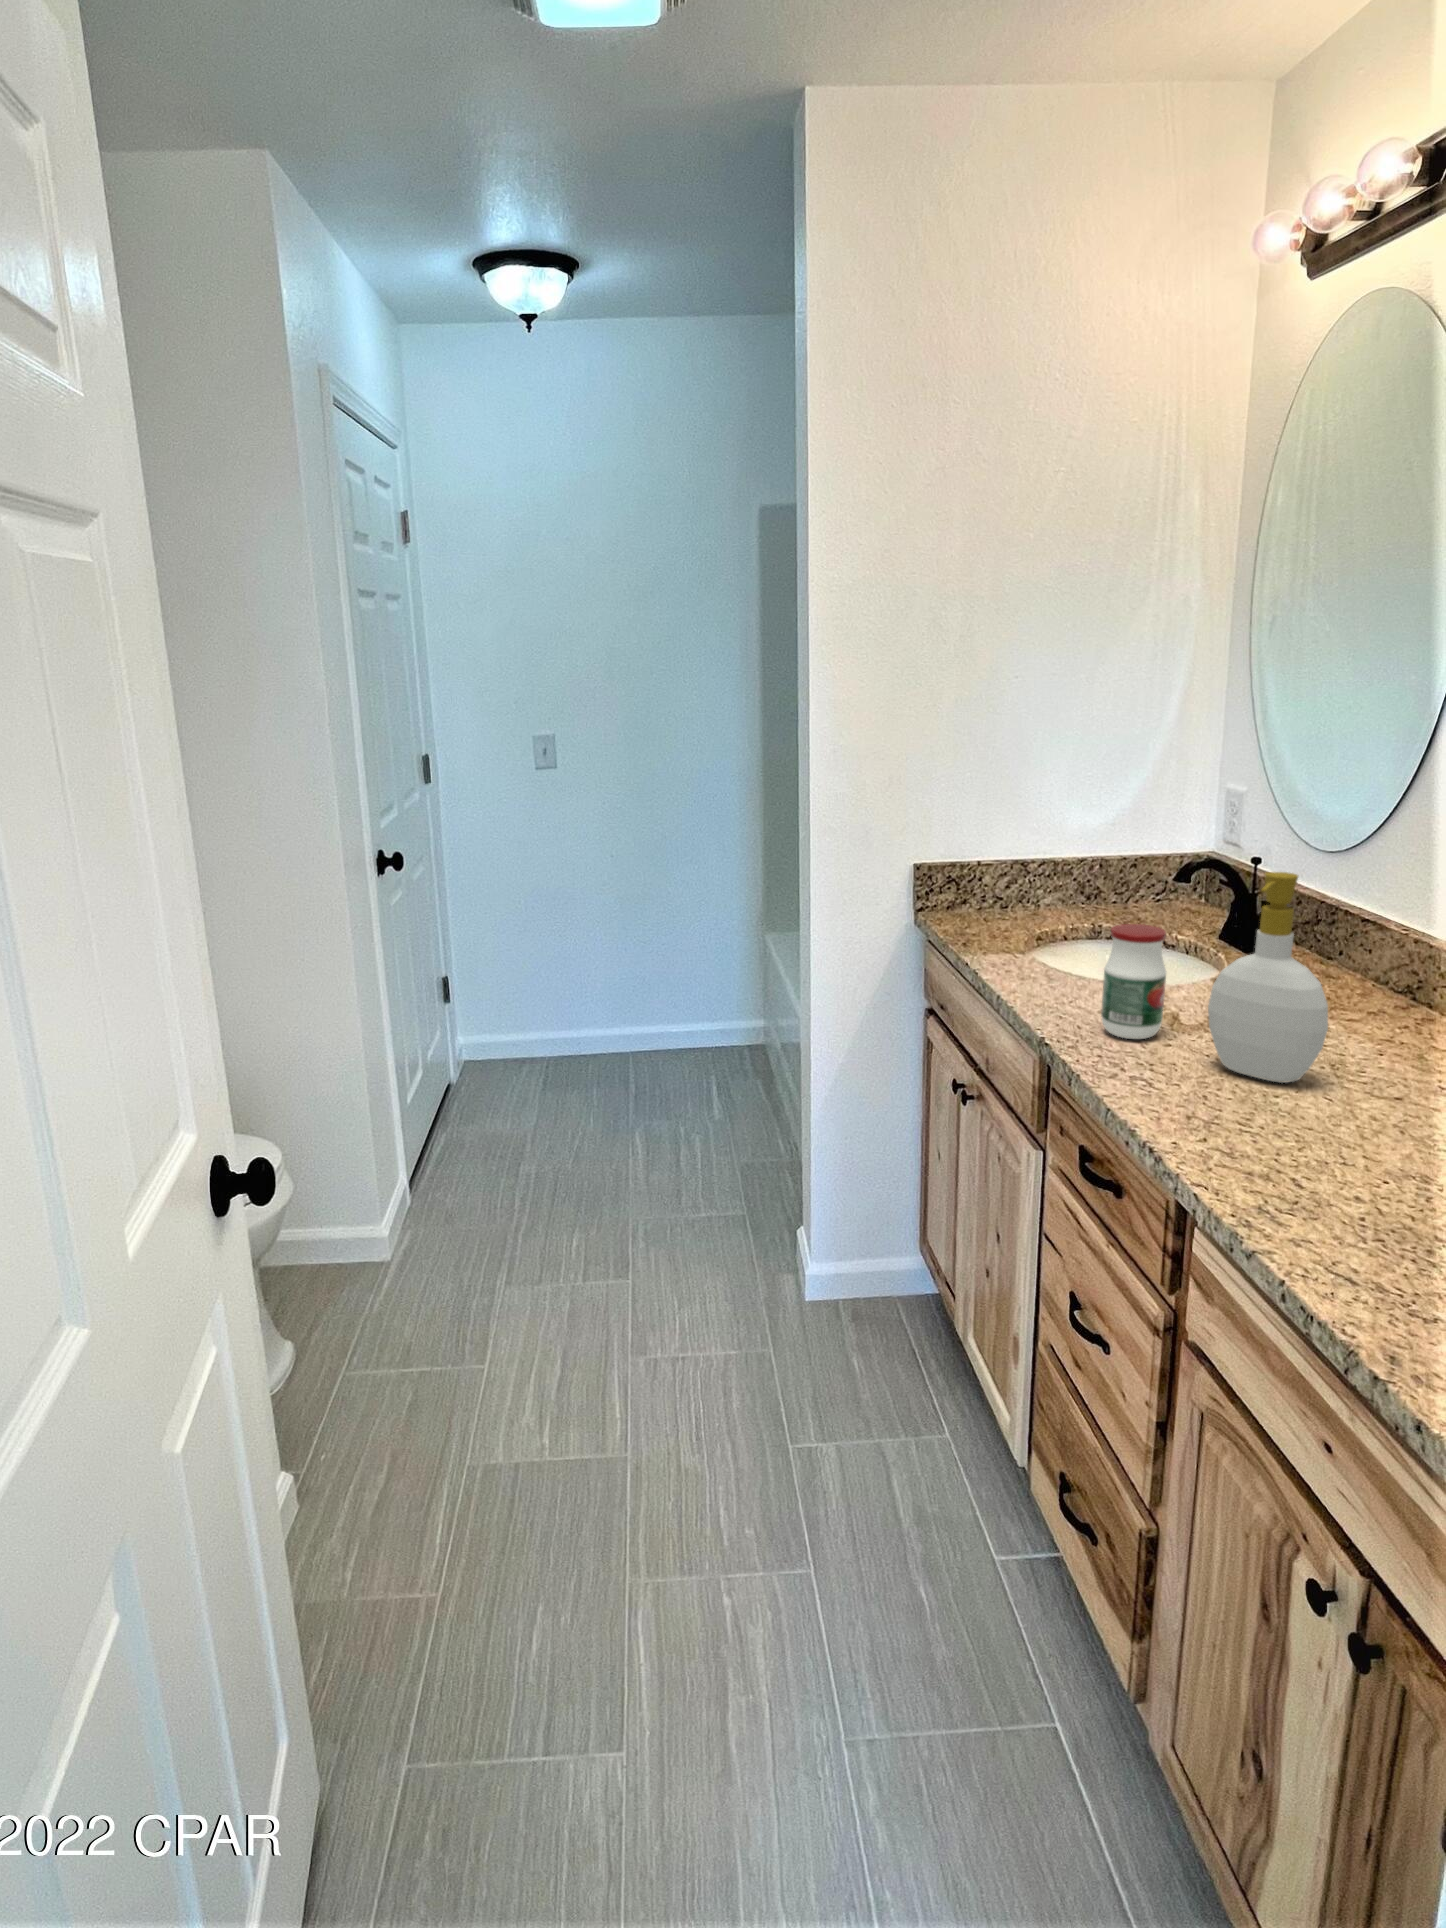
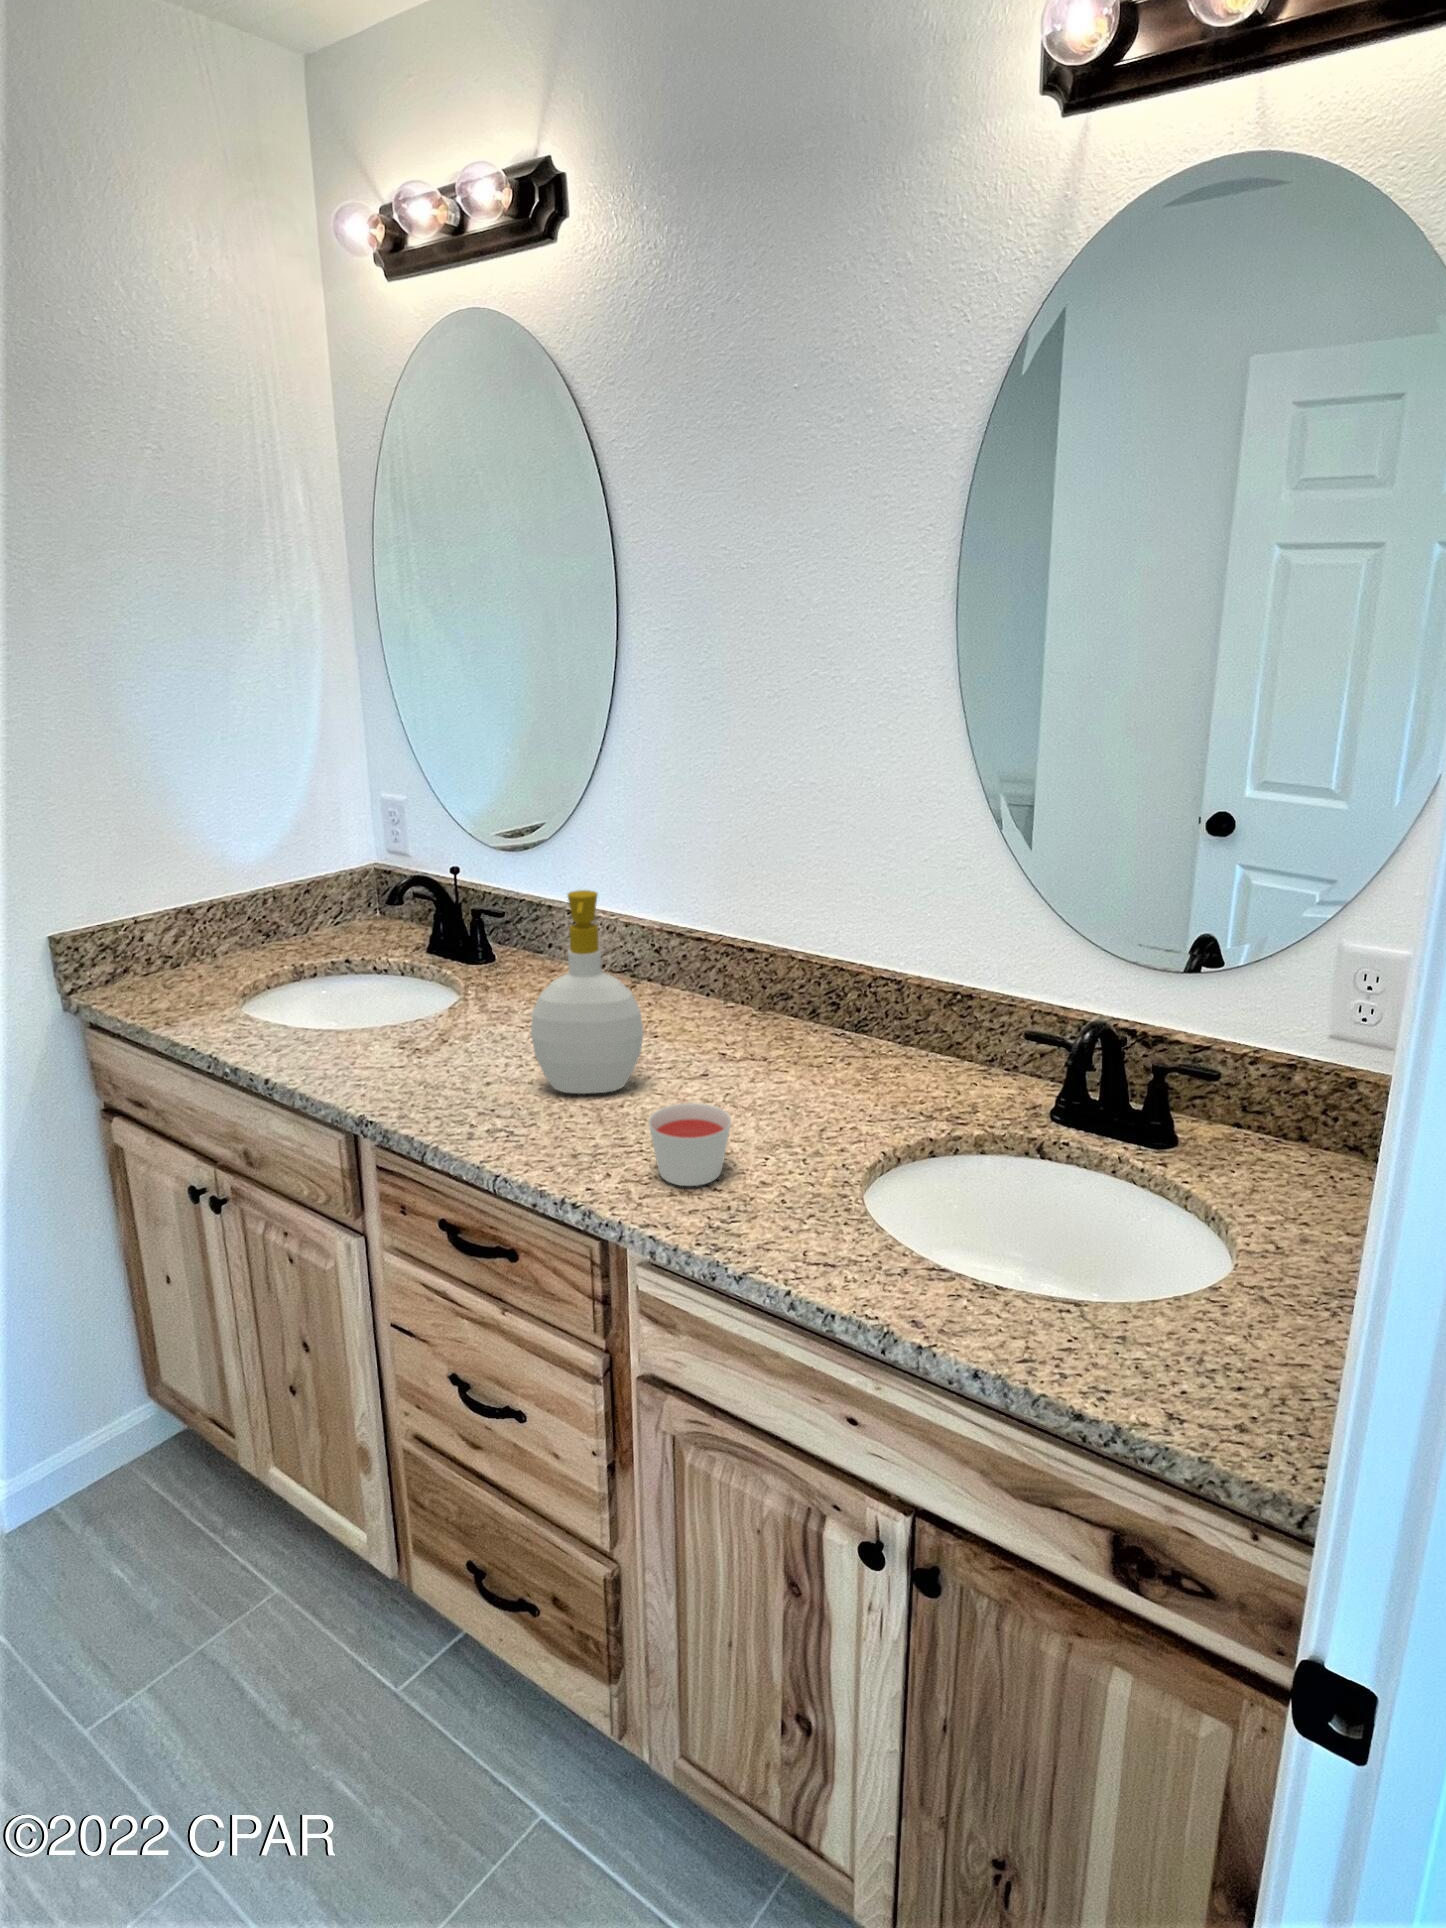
jar: present [1101,924,1166,1039] -> none [406,964,473,1090]
candle: none [1247,1092,1343,1177] -> present [648,1103,731,1186]

